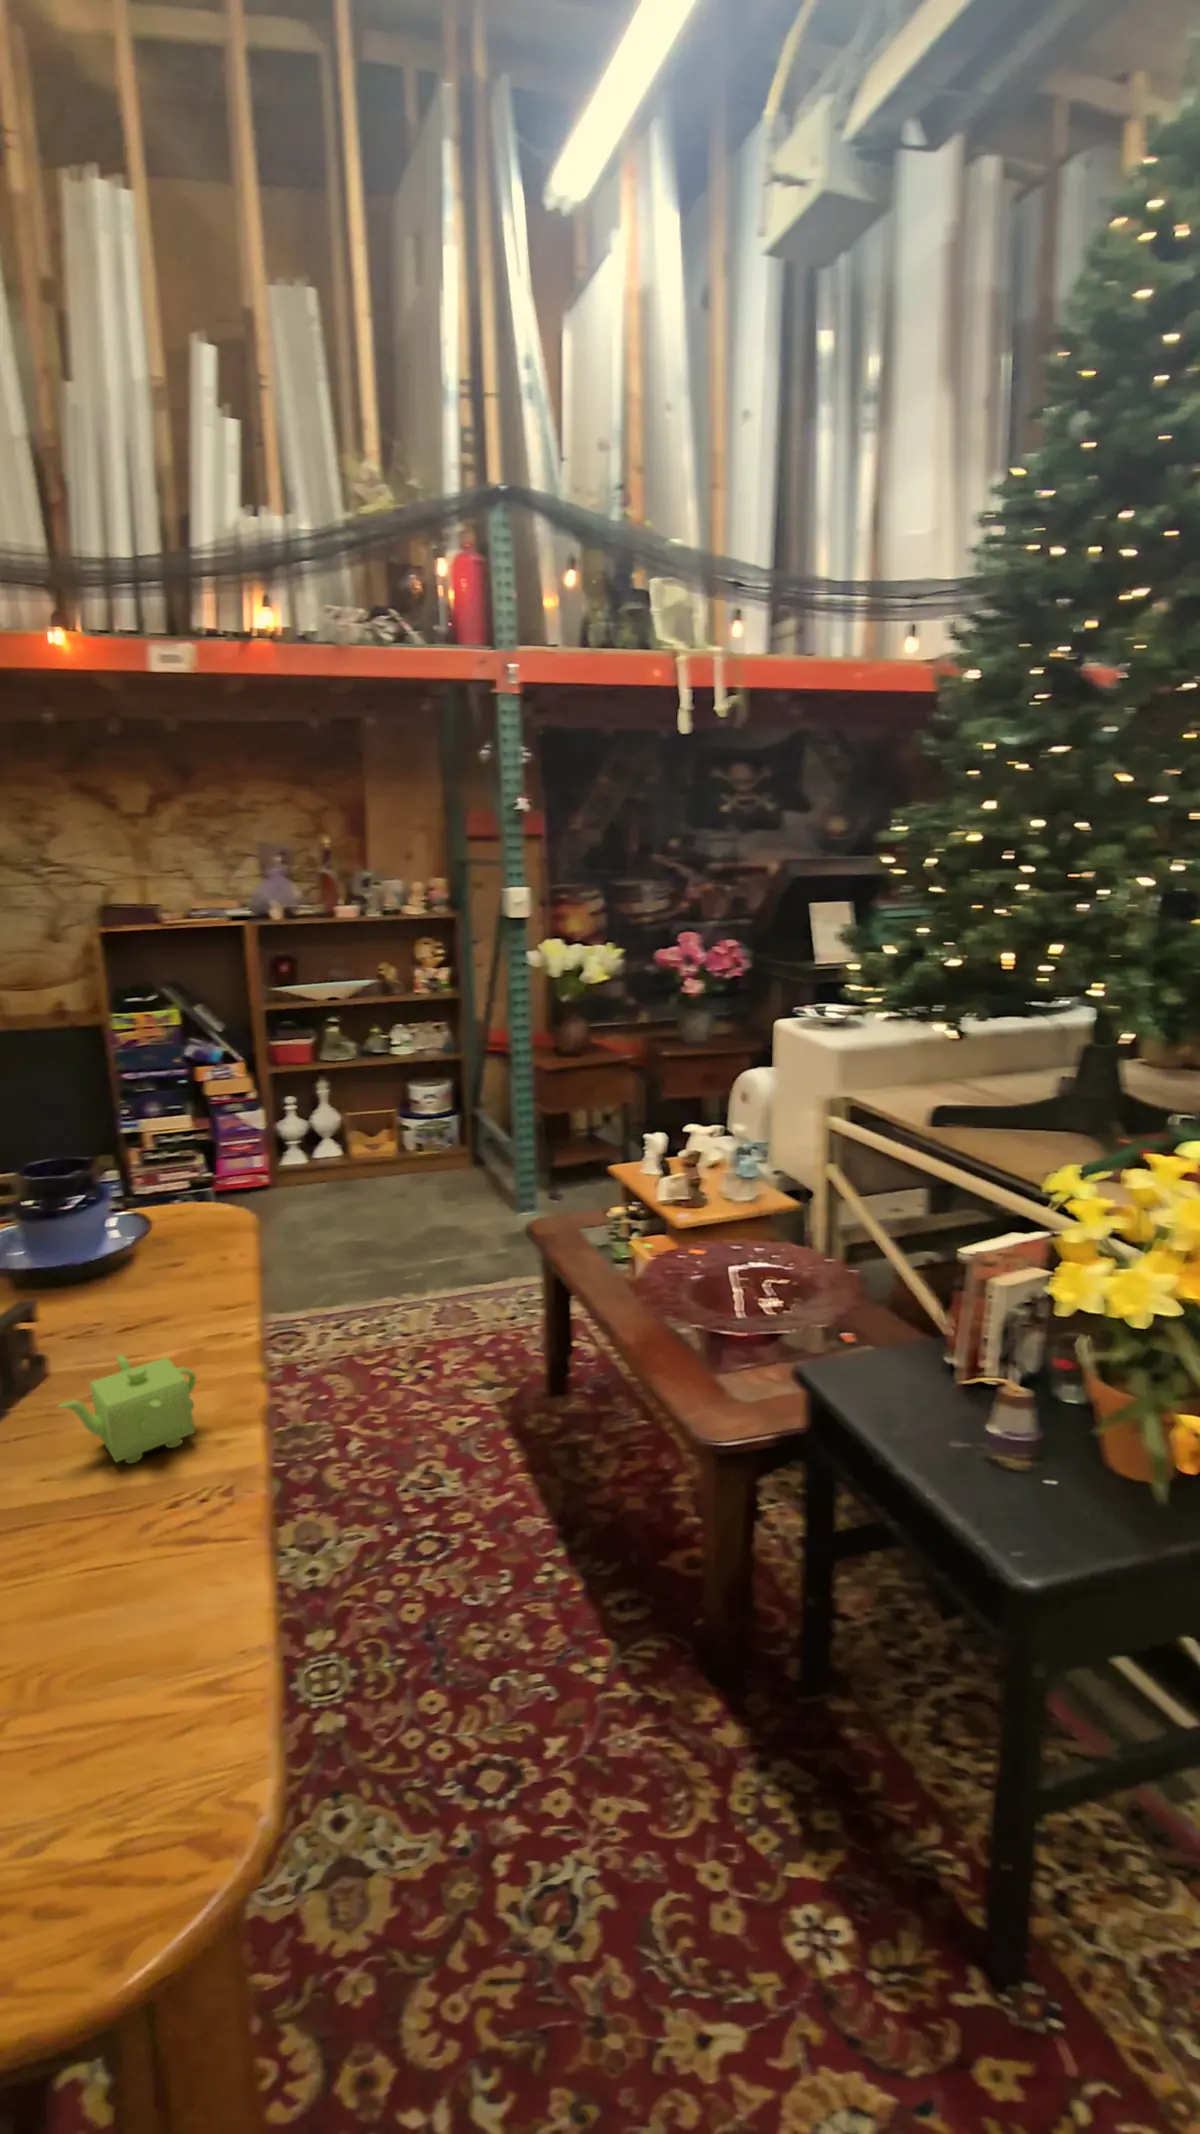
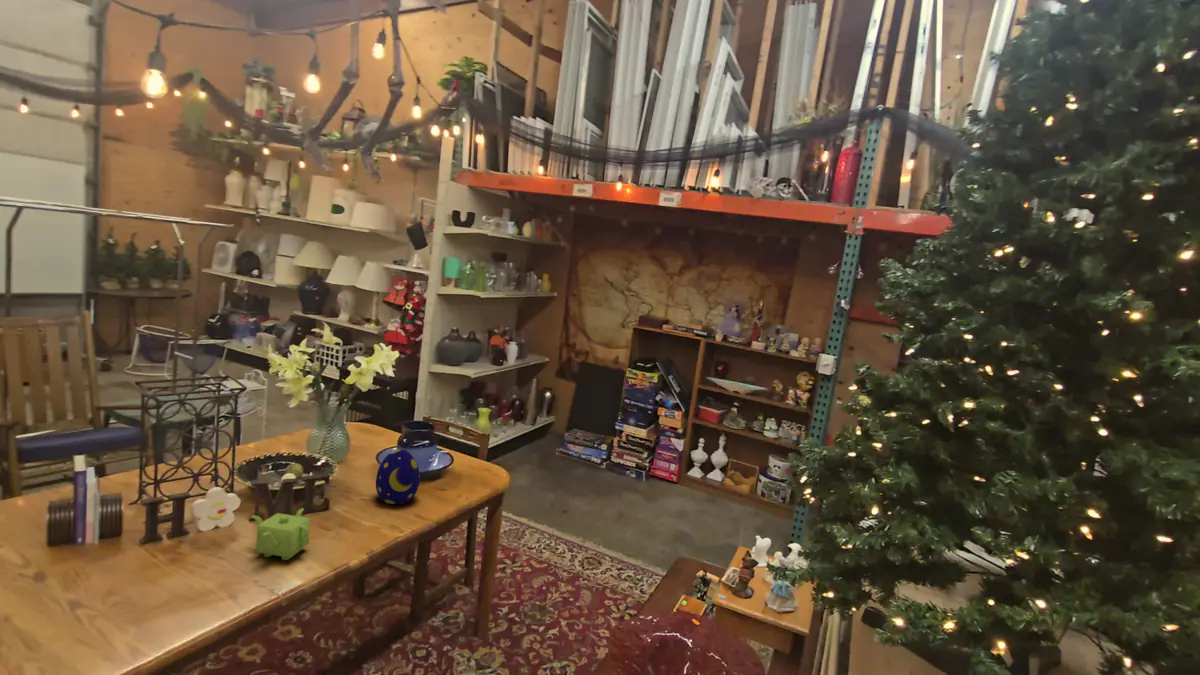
decorative egg: none [93,1206,187,1319] -> present [376,449,420,504]

